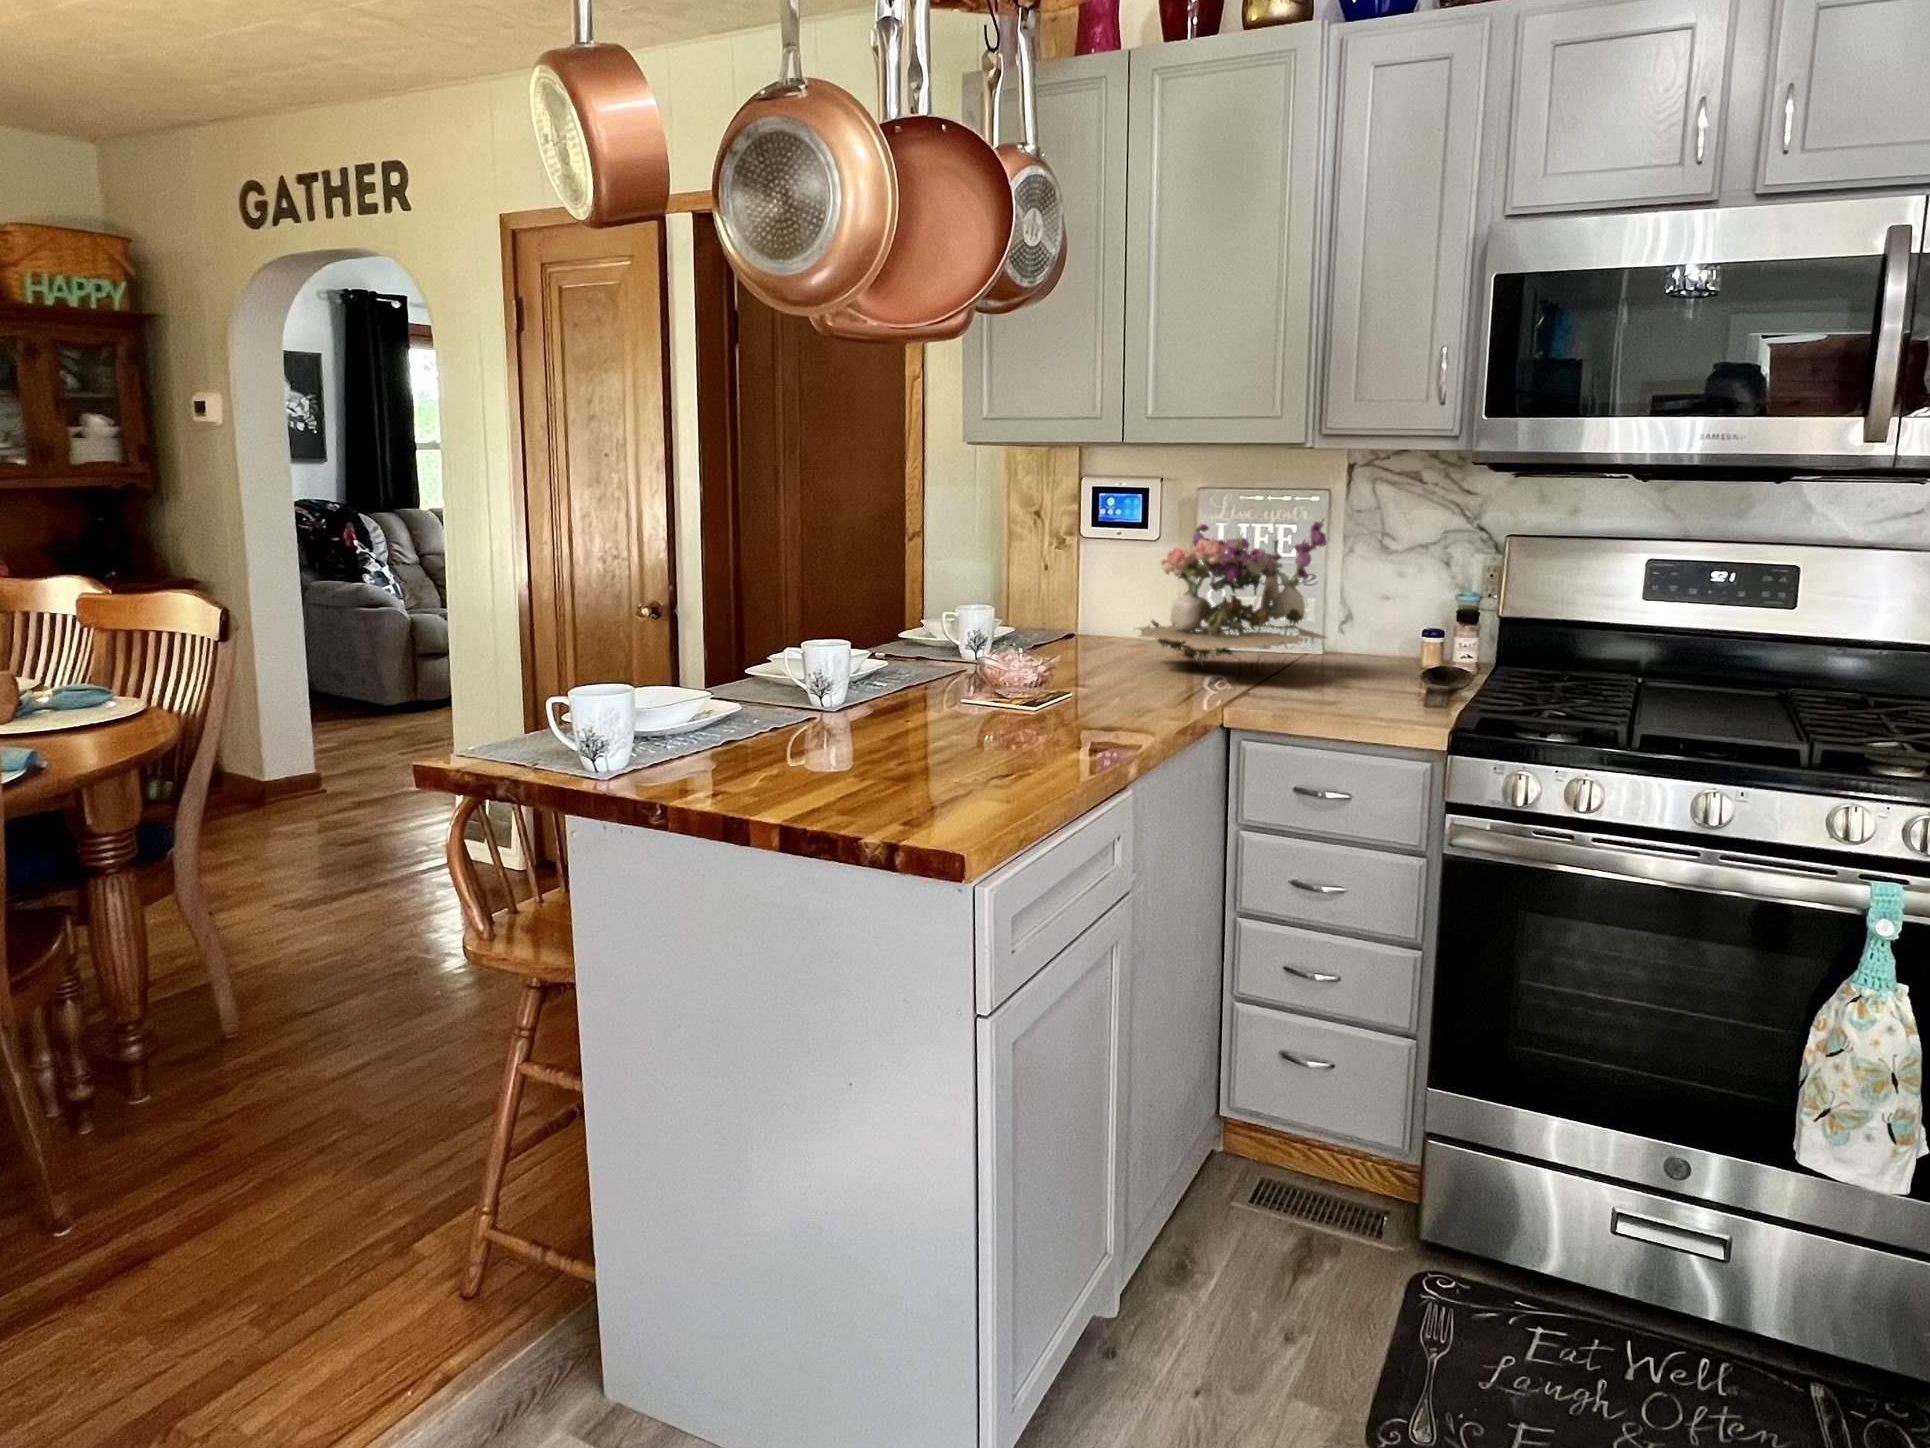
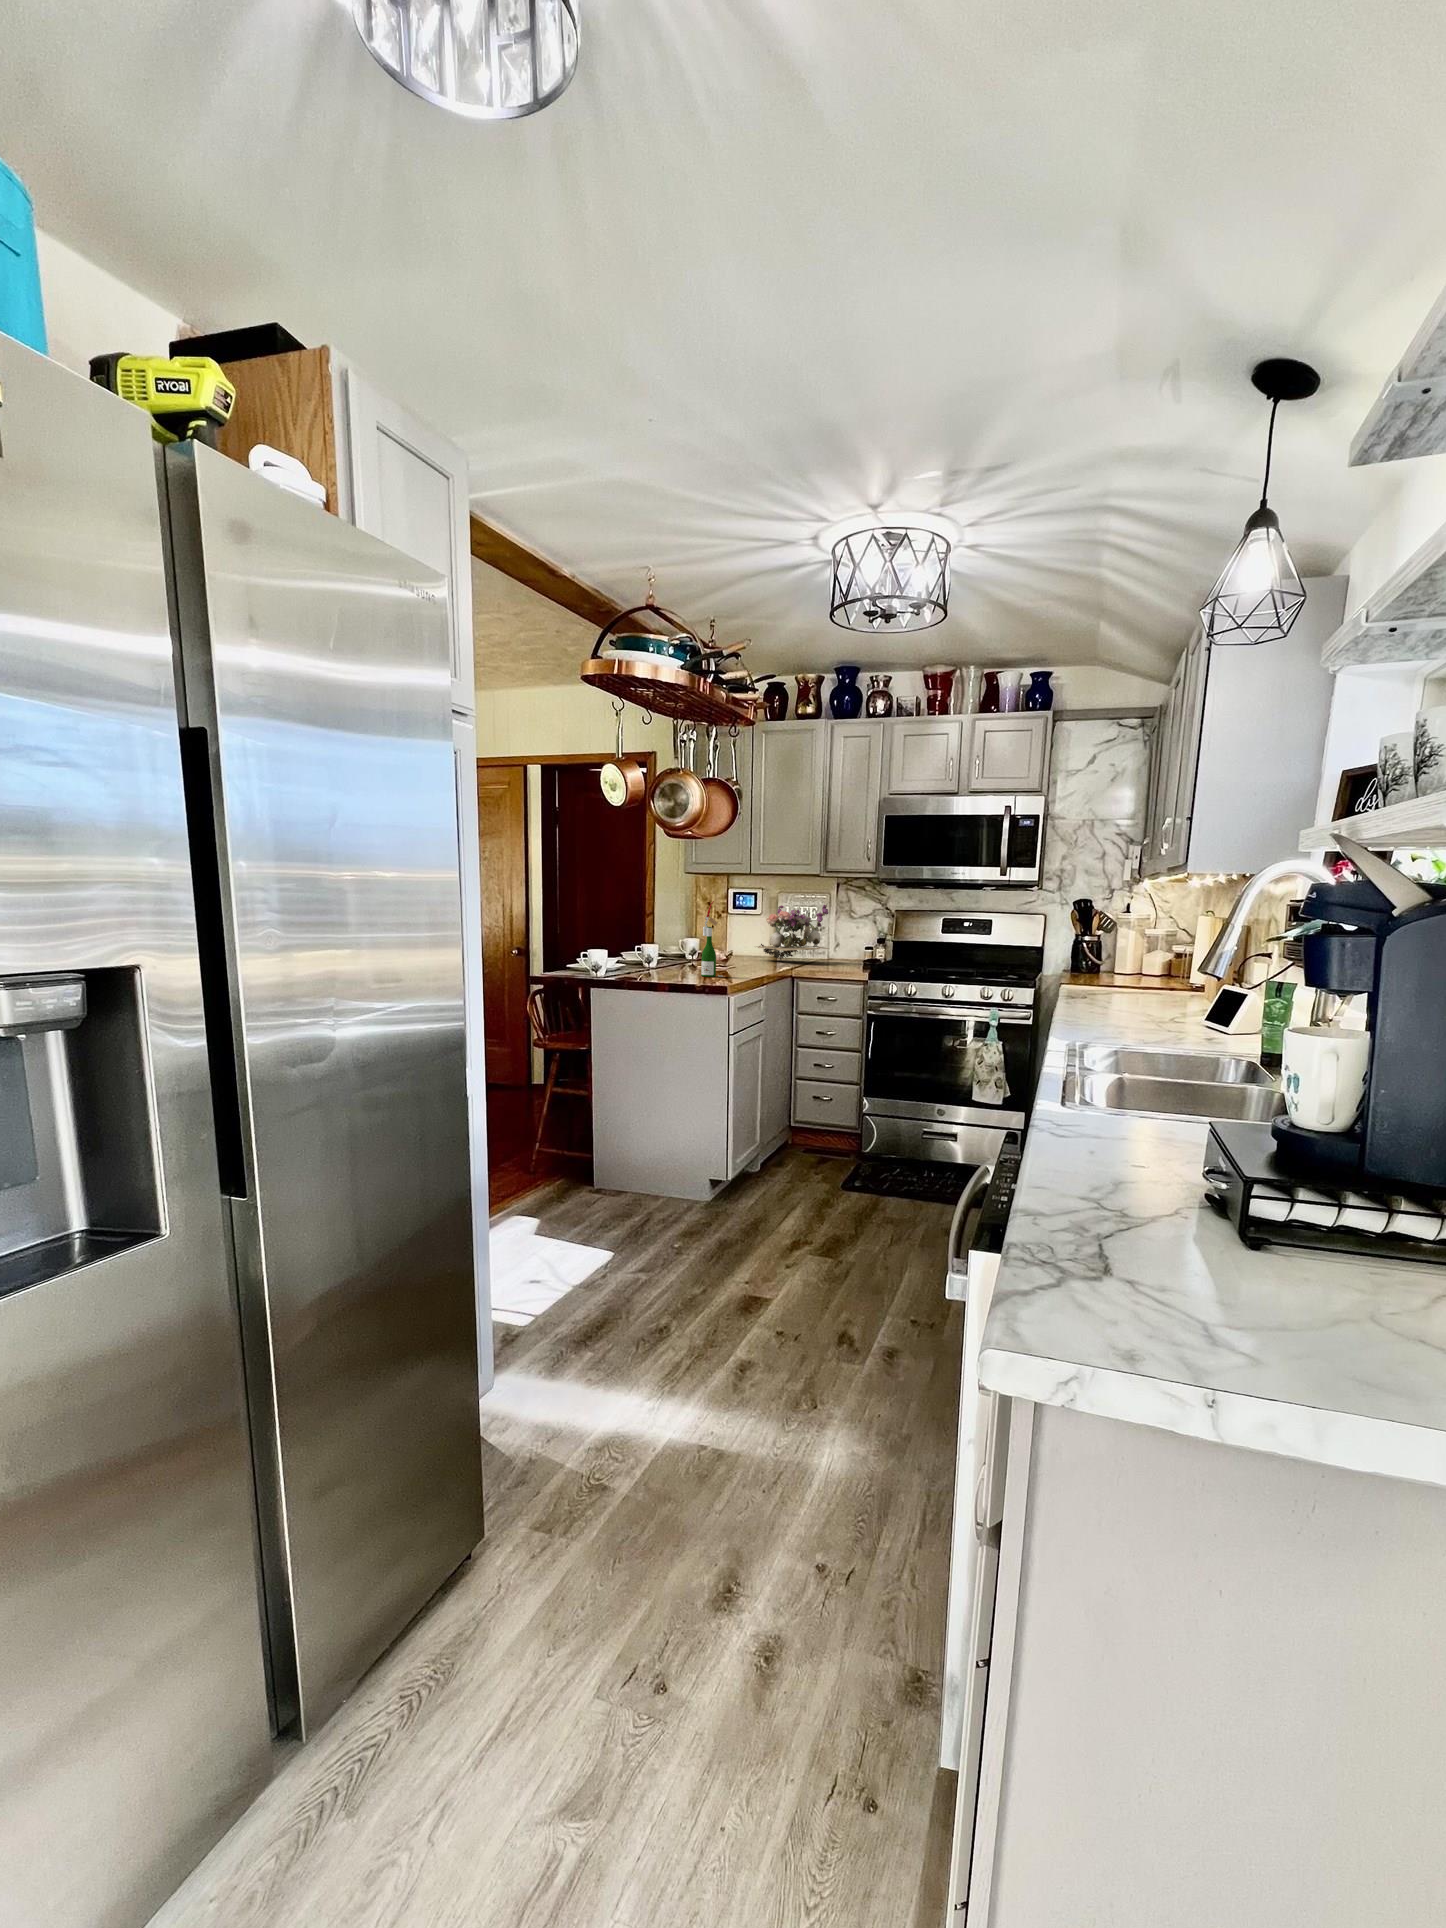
wine bottle: none [871,559,945,822] -> present [701,901,722,977]

